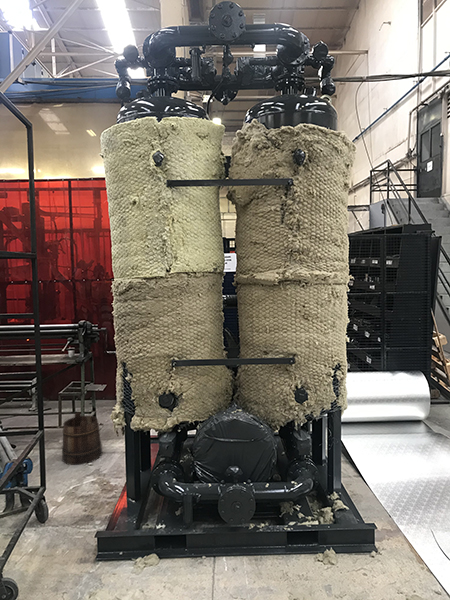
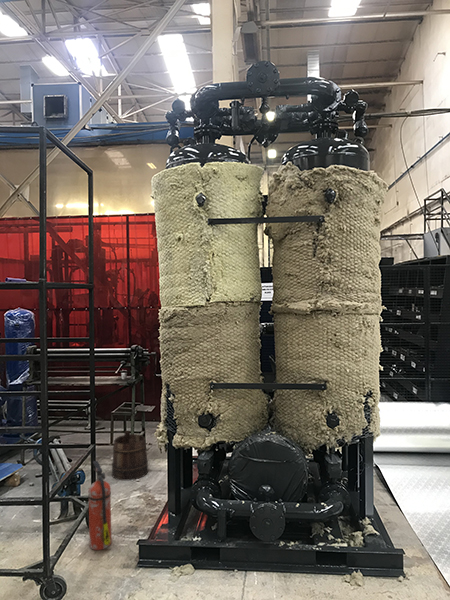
fire extinguisher: none [37,450,65,547] -> present [88,461,112,550]

